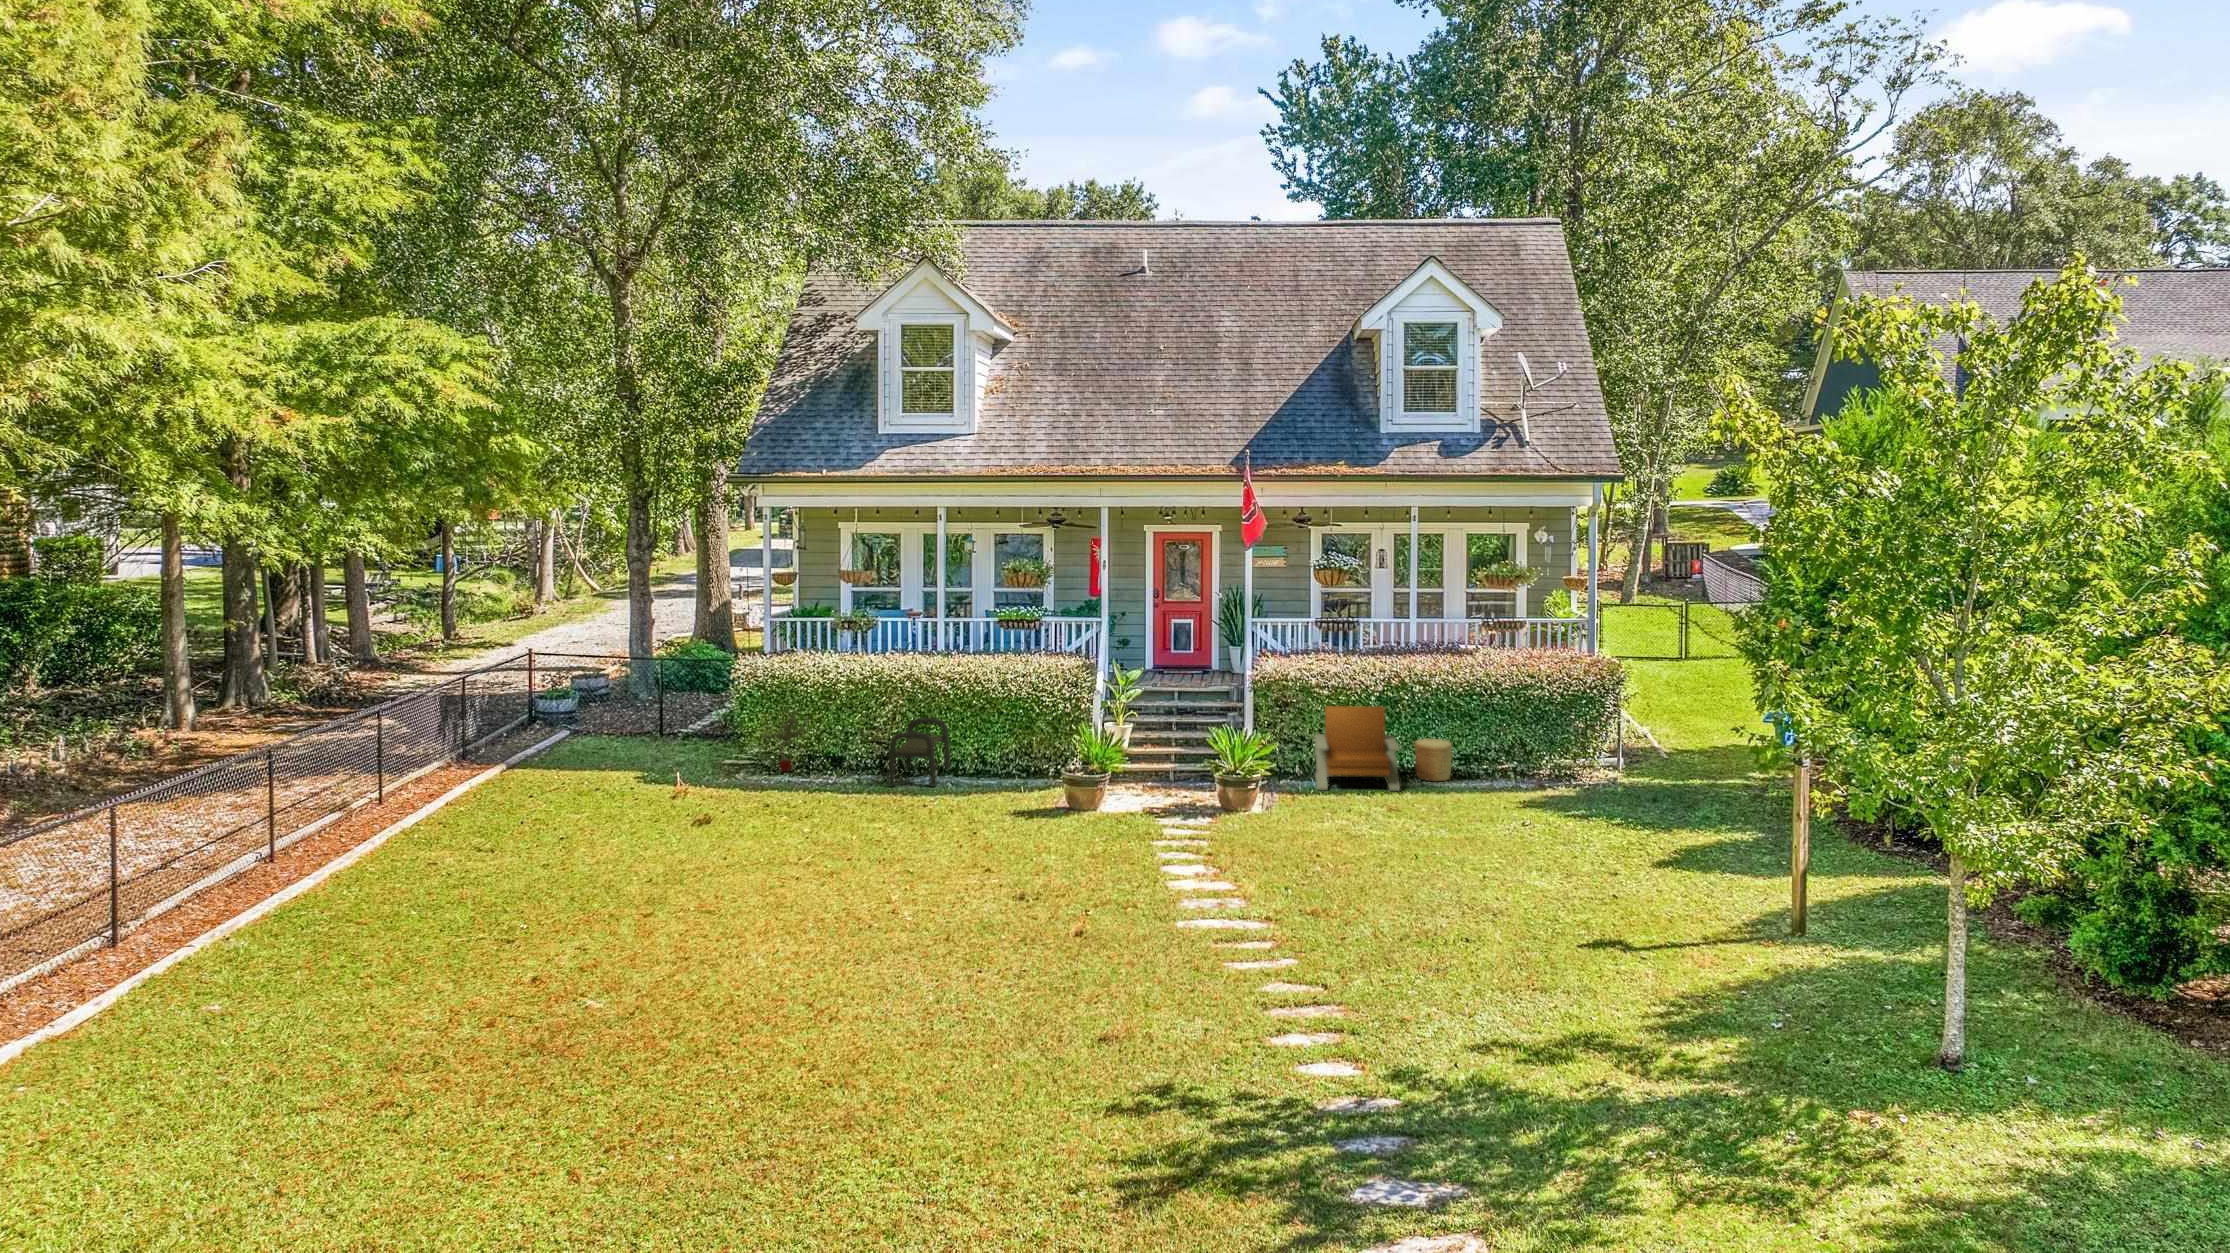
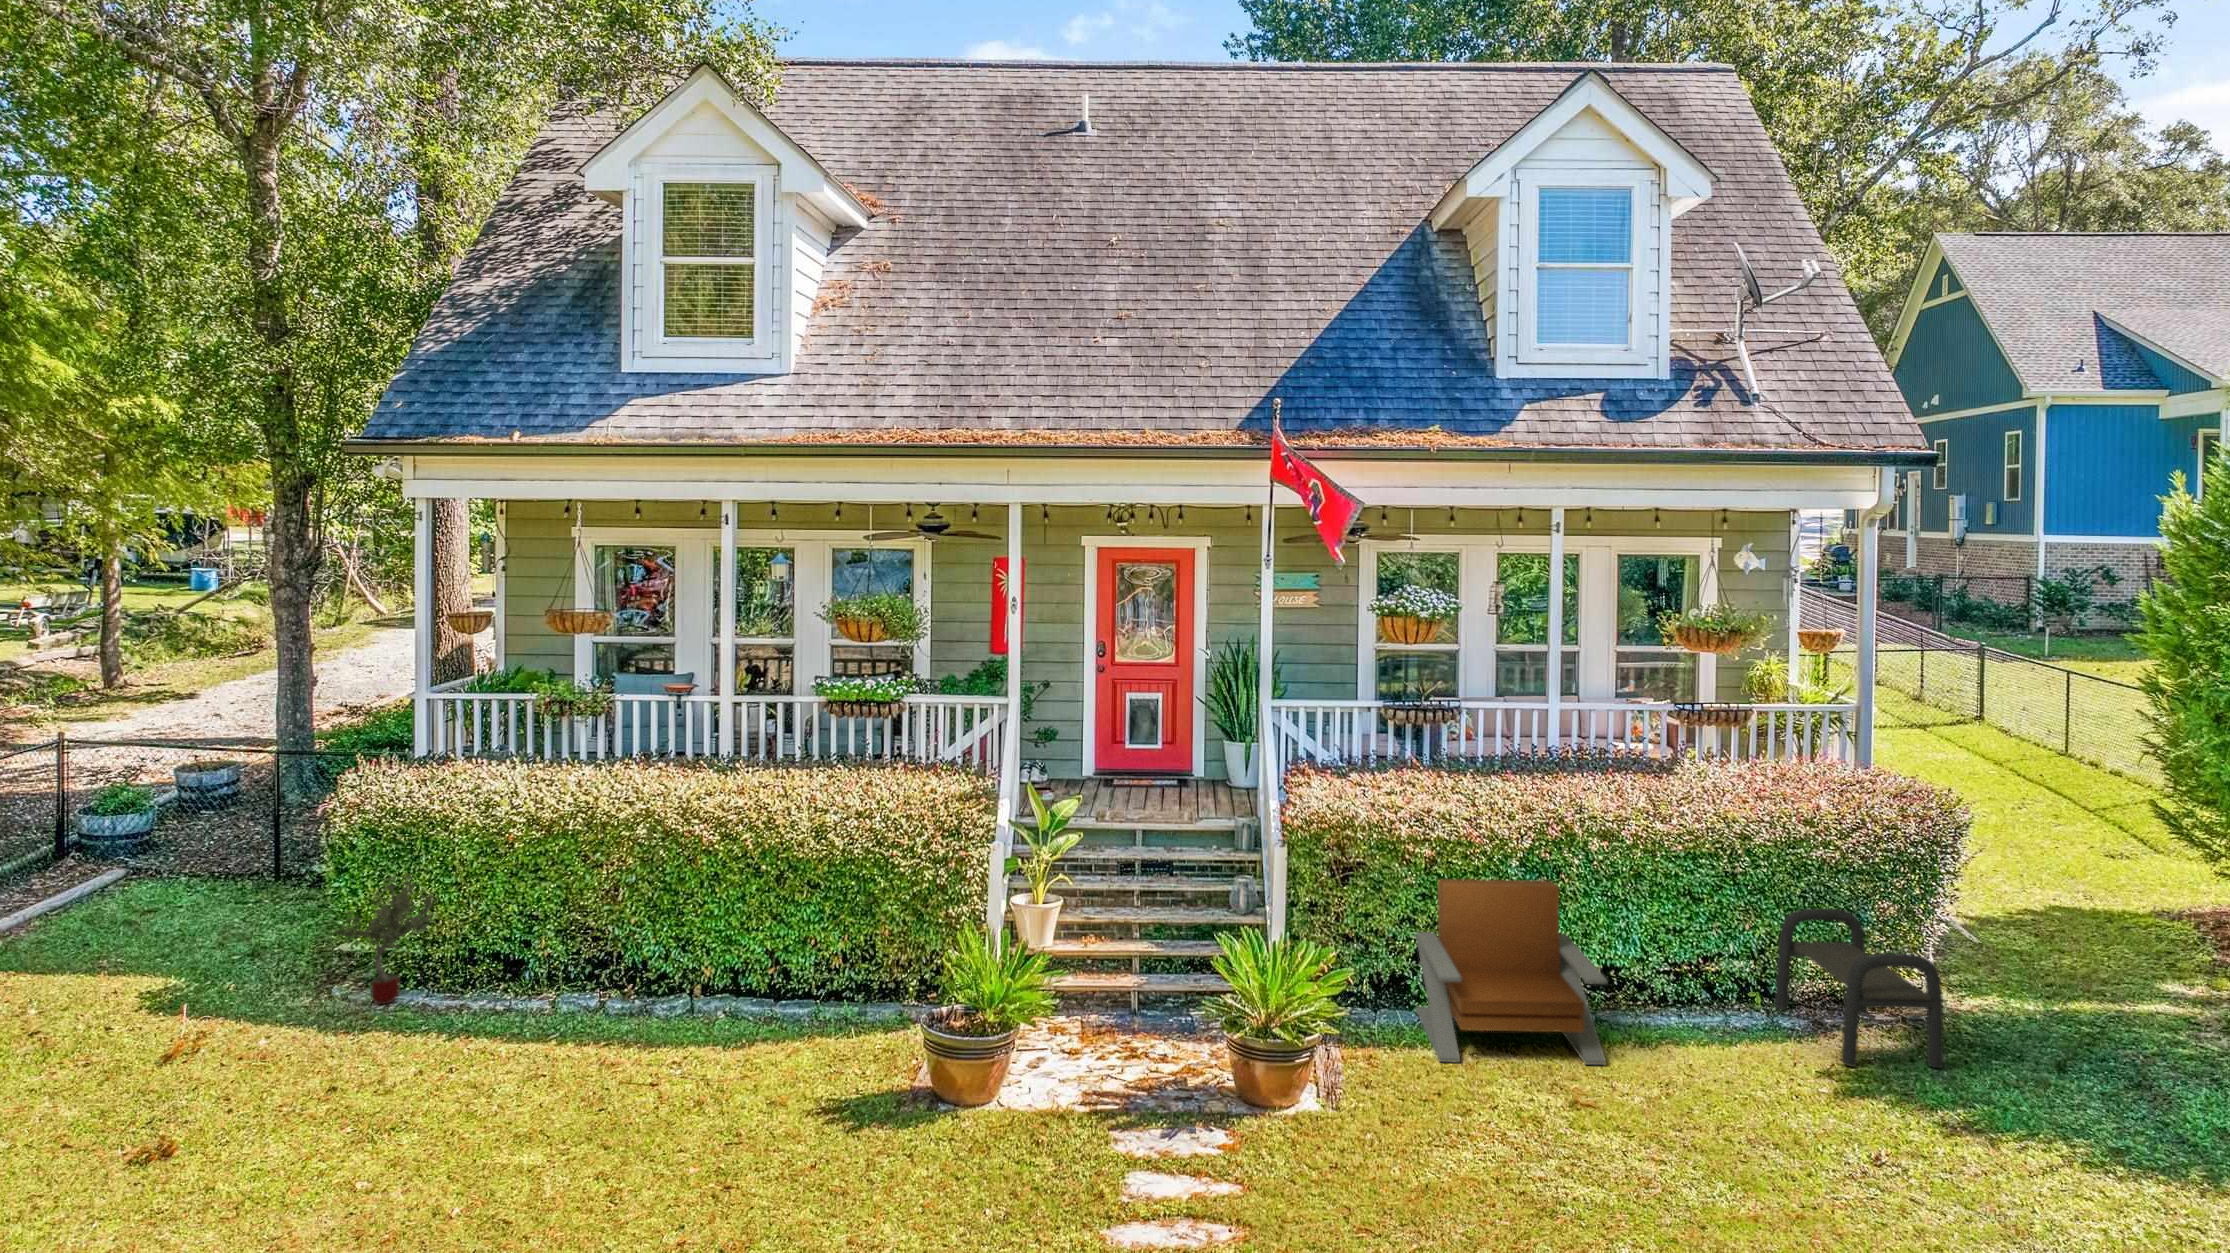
bench: present [888,718,951,787] -> present [1775,908,1943,1068]
woven basket: present [1414,739,1452,782] -> none [1611,941,1689,1034]

